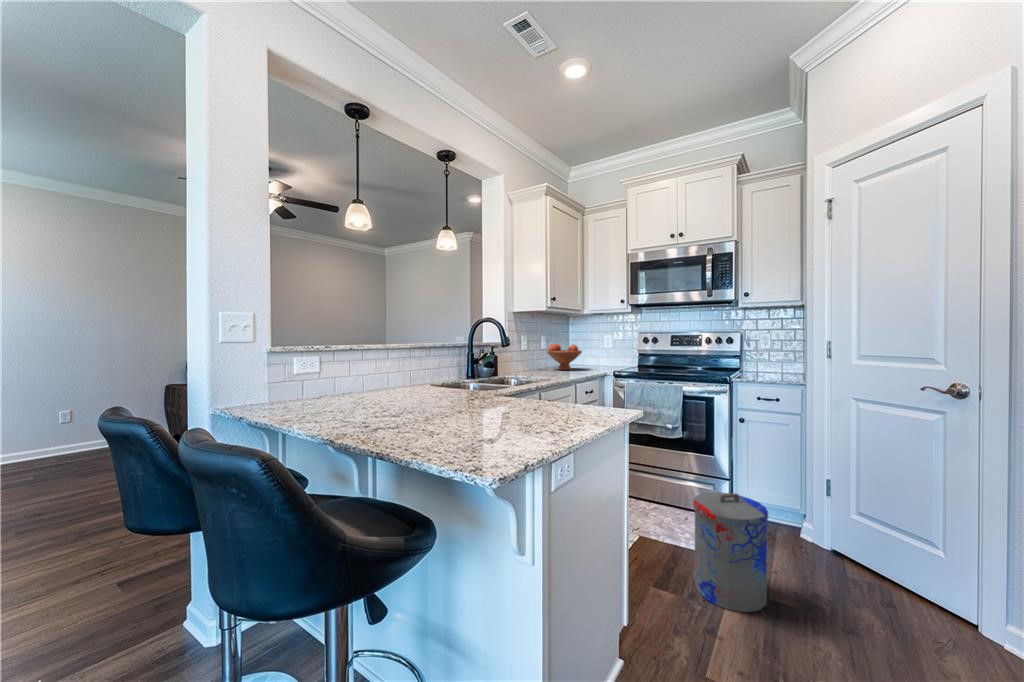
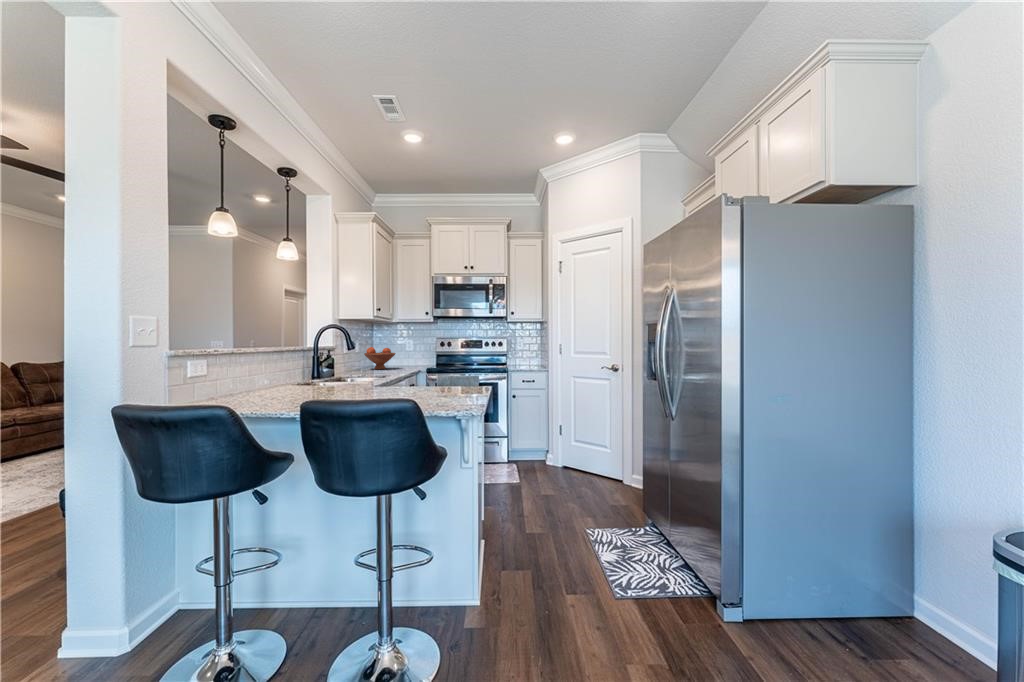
trash can: present [693,492,768,612] -> none [503,436,543,505]

